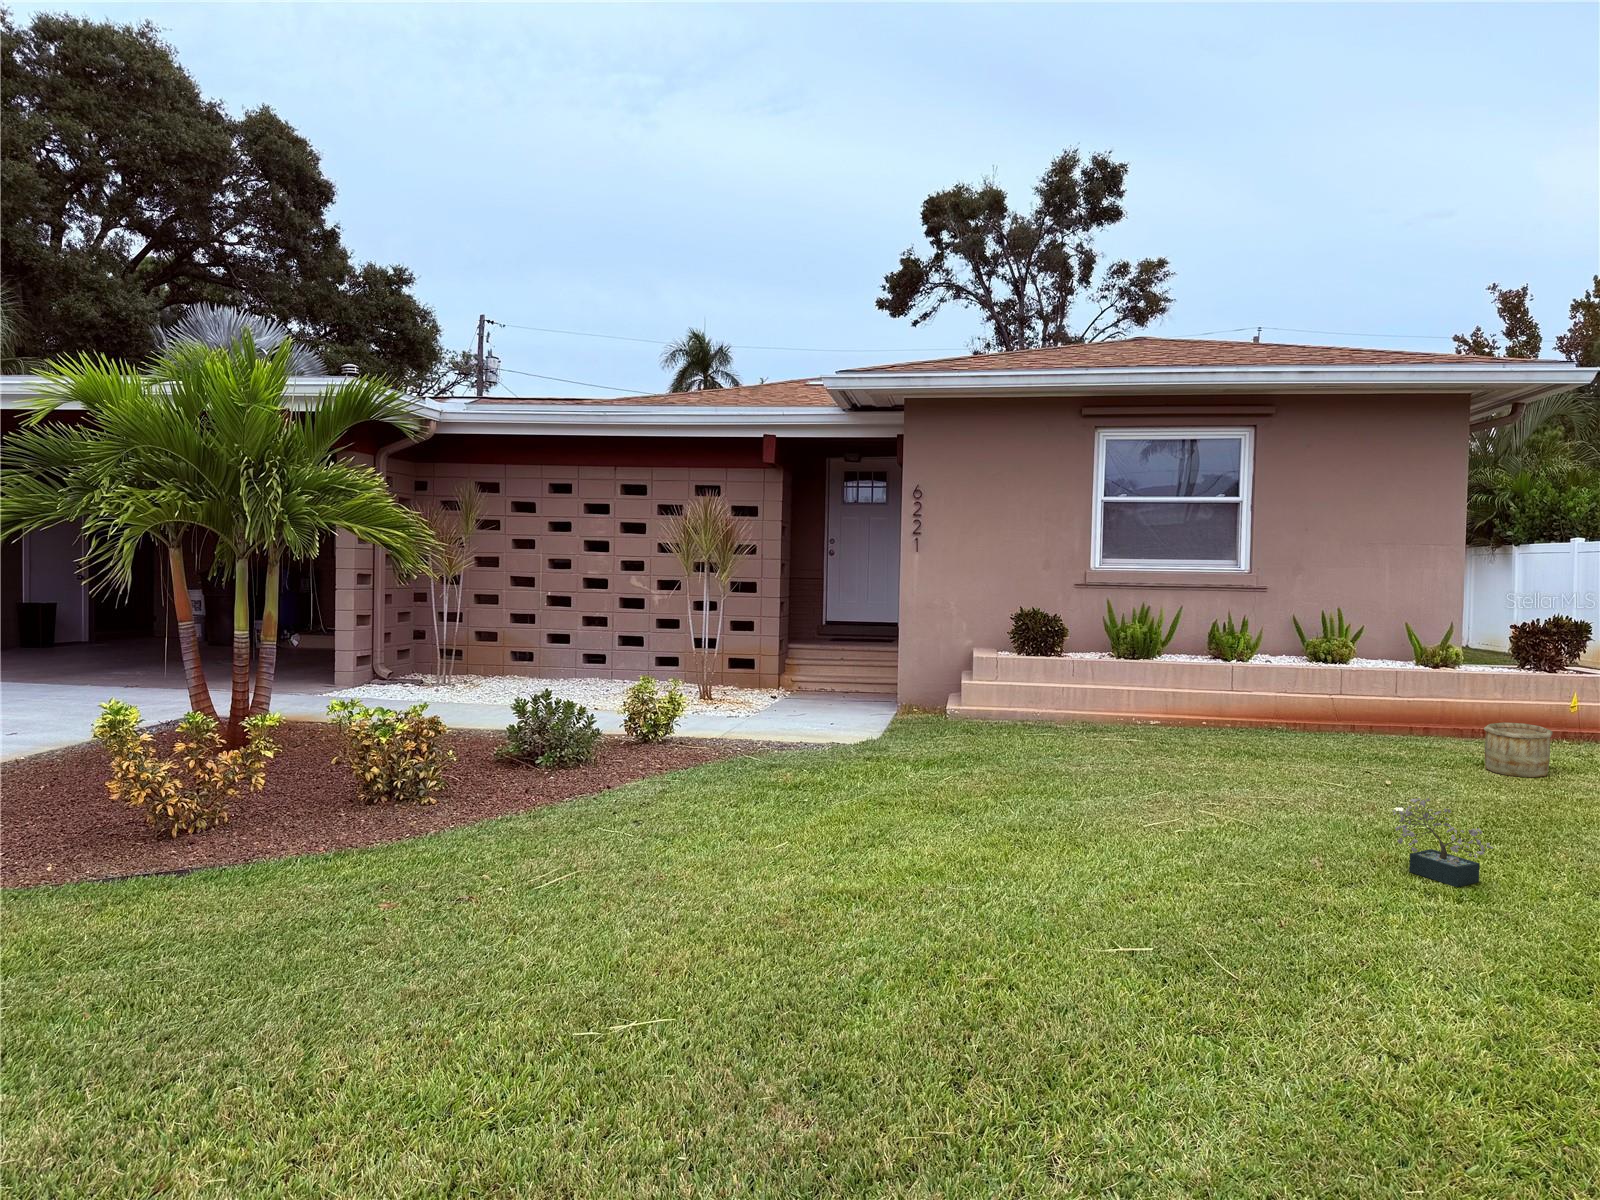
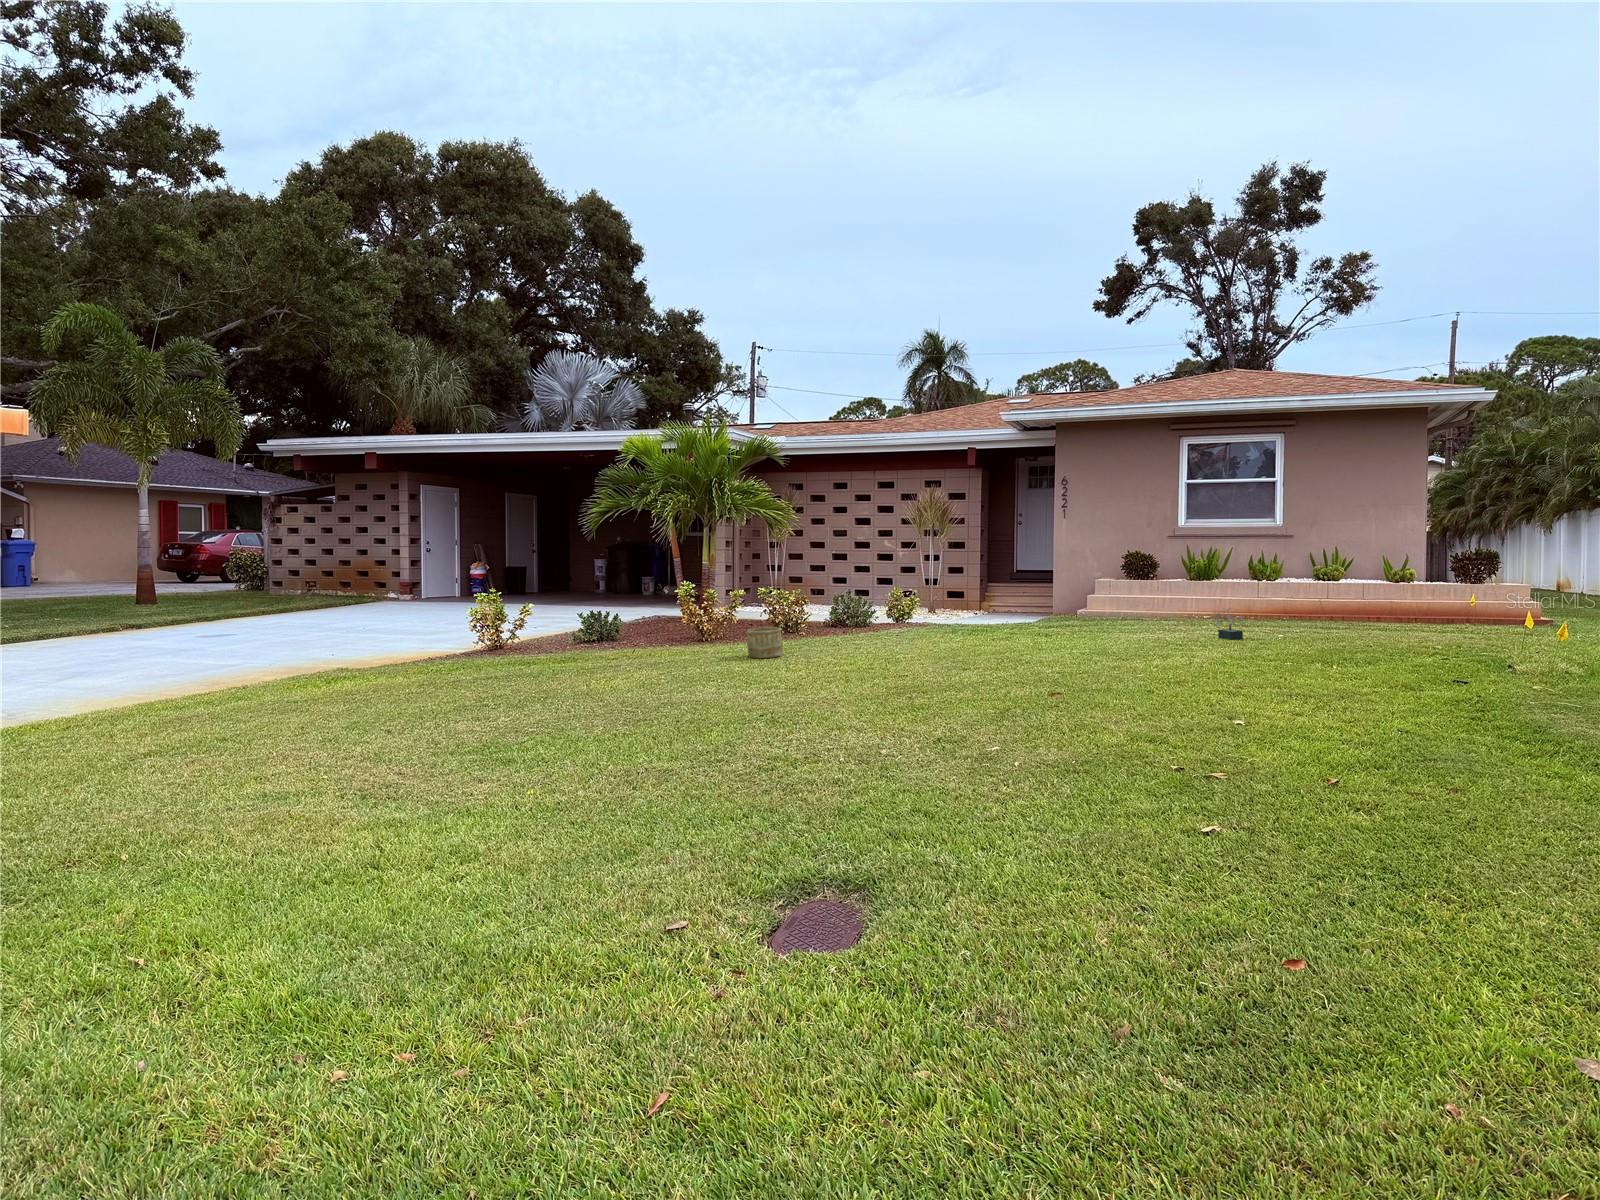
wooden bucket: present [1484,722,1553,777] -> present [746,627,782,658]

